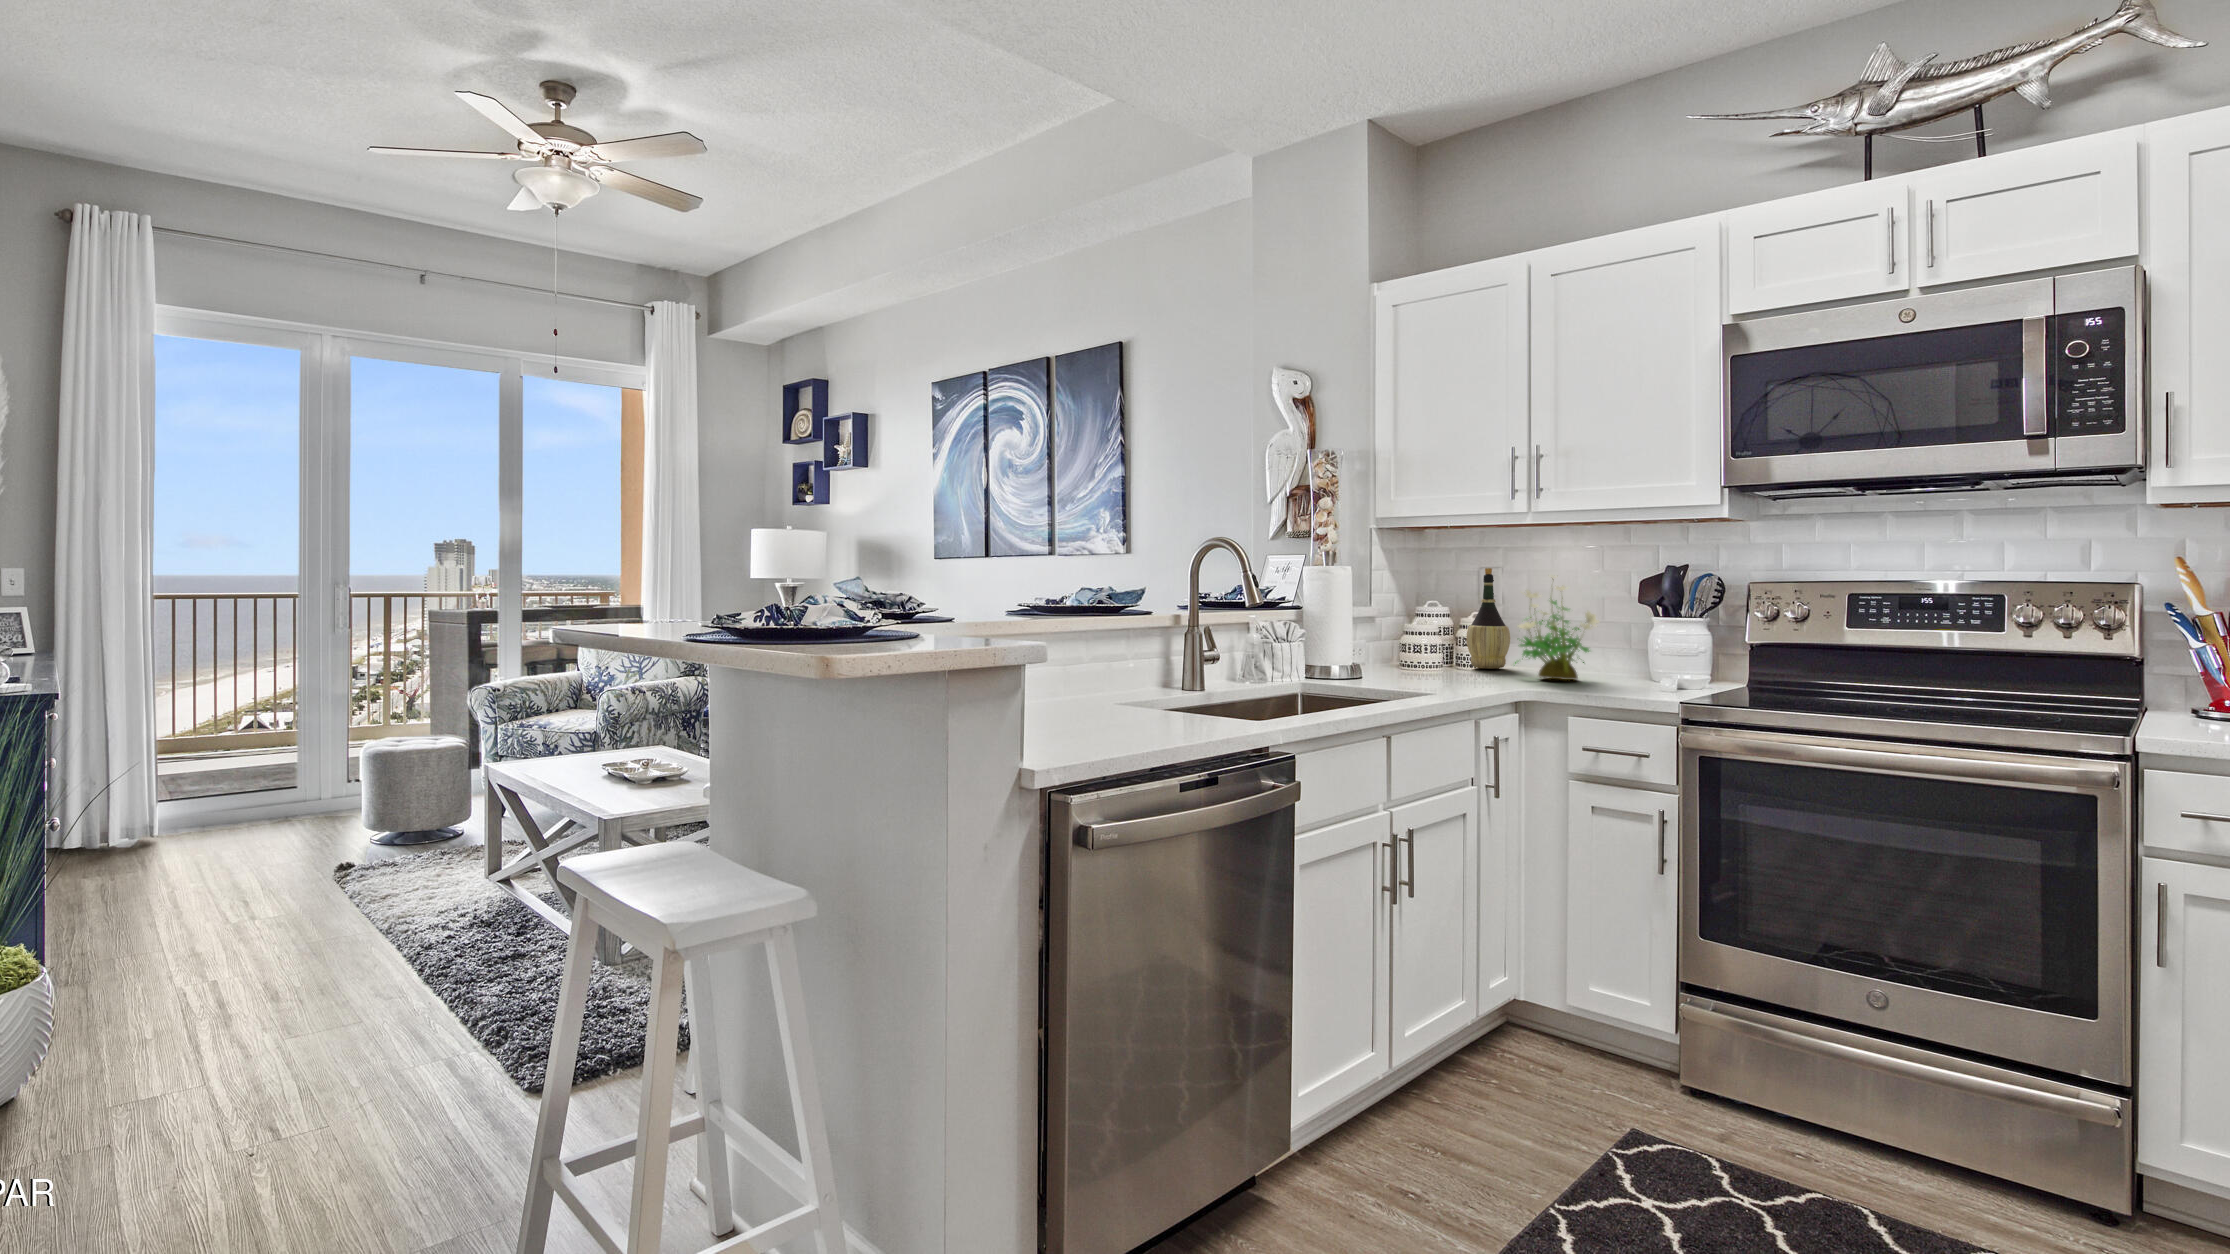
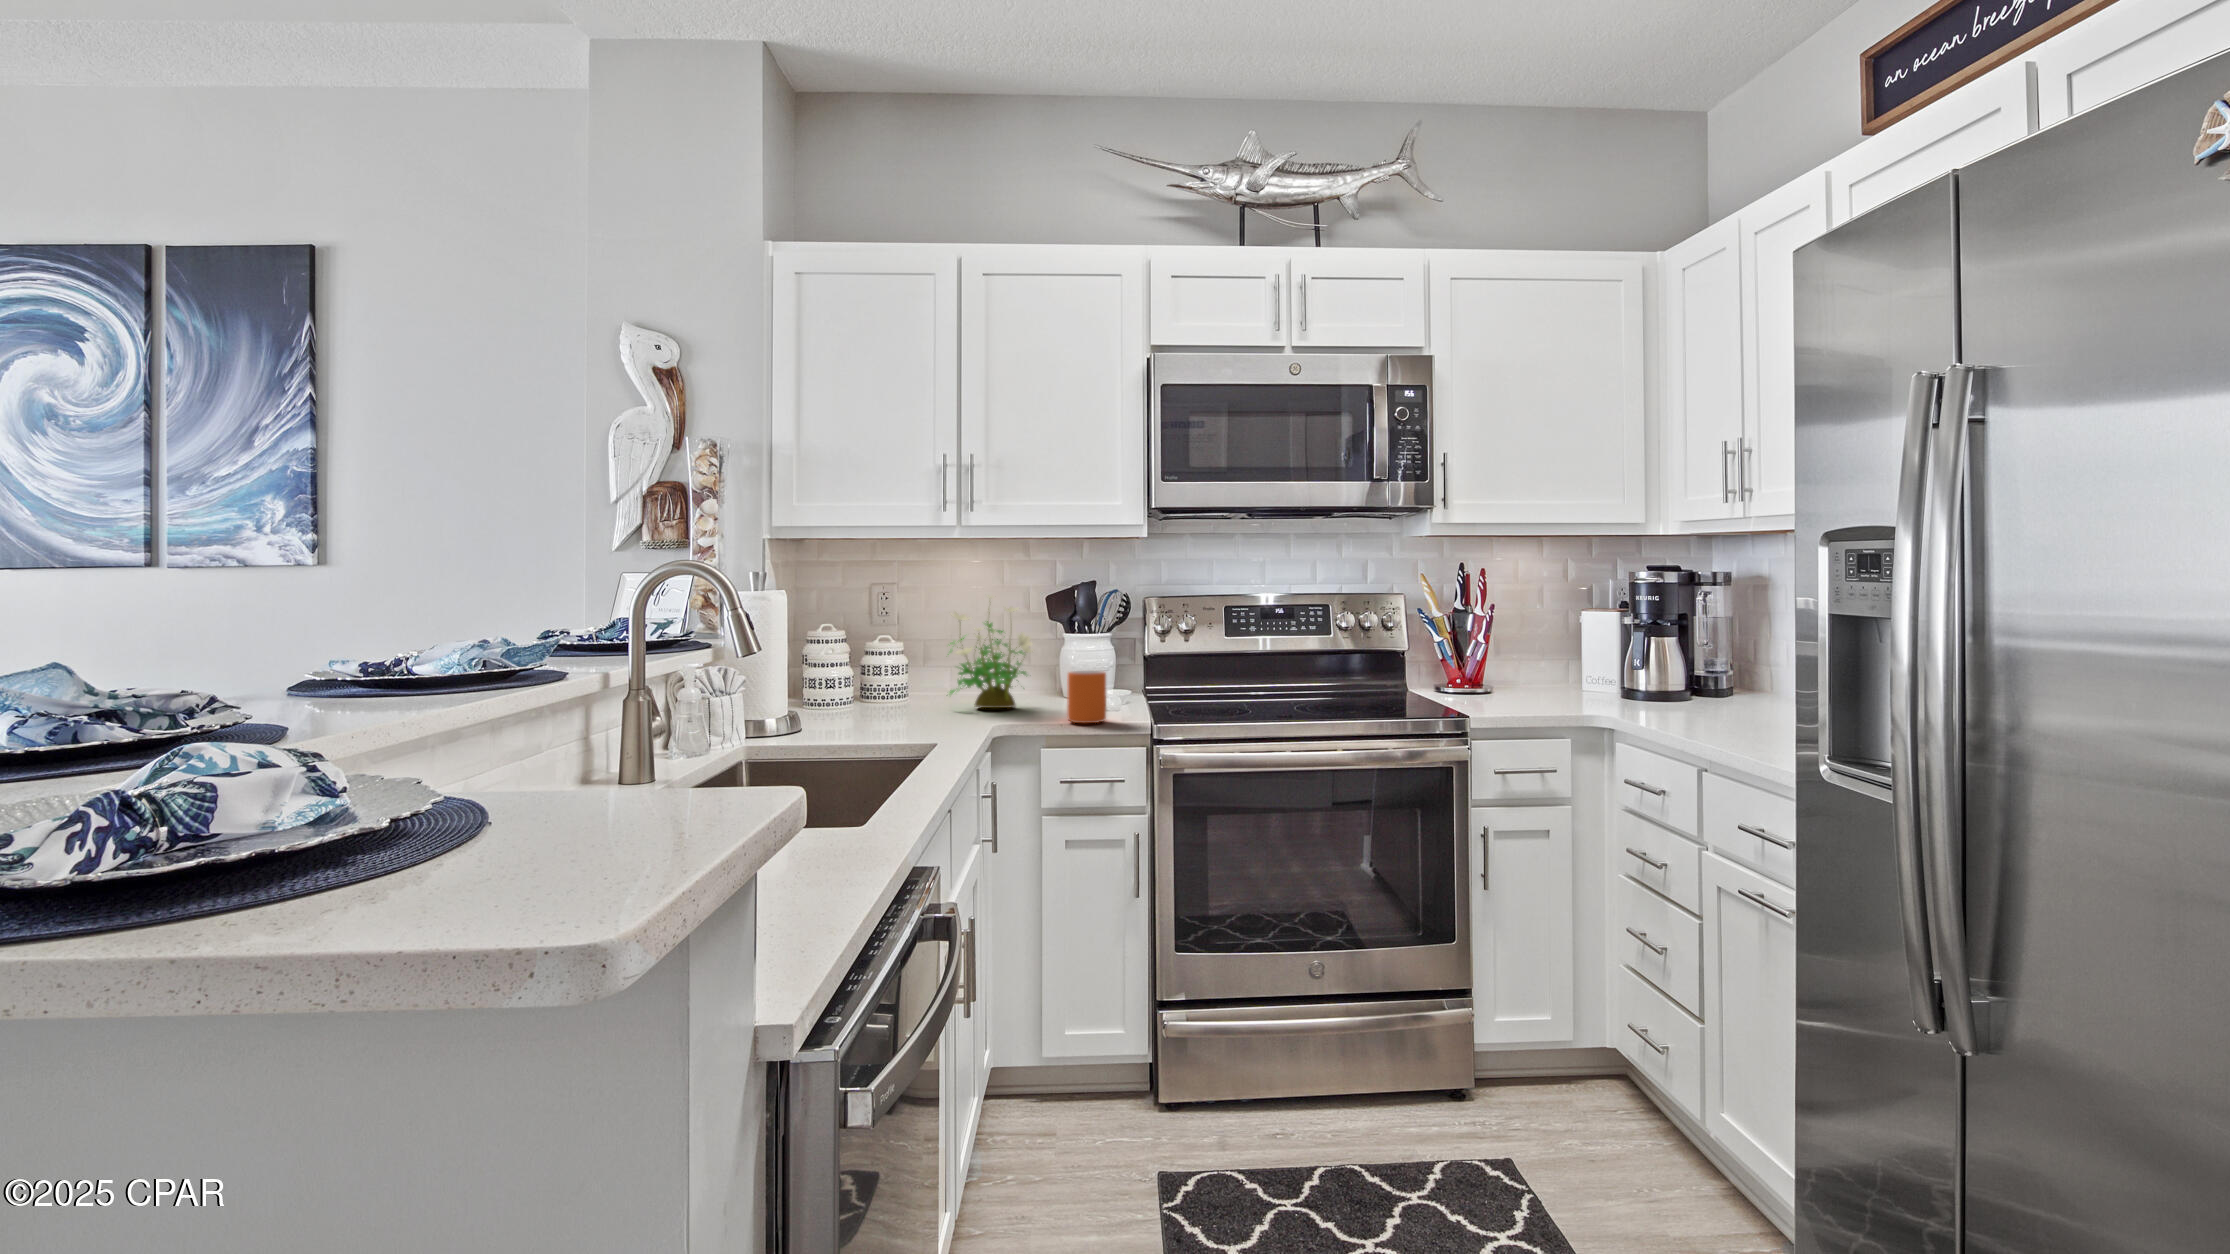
wine bottle: present [1467,568,1510,669] -> none [879,587,926,701]
mug: none [1602,647,1643,697] -> present [1067,671,1106,723]

